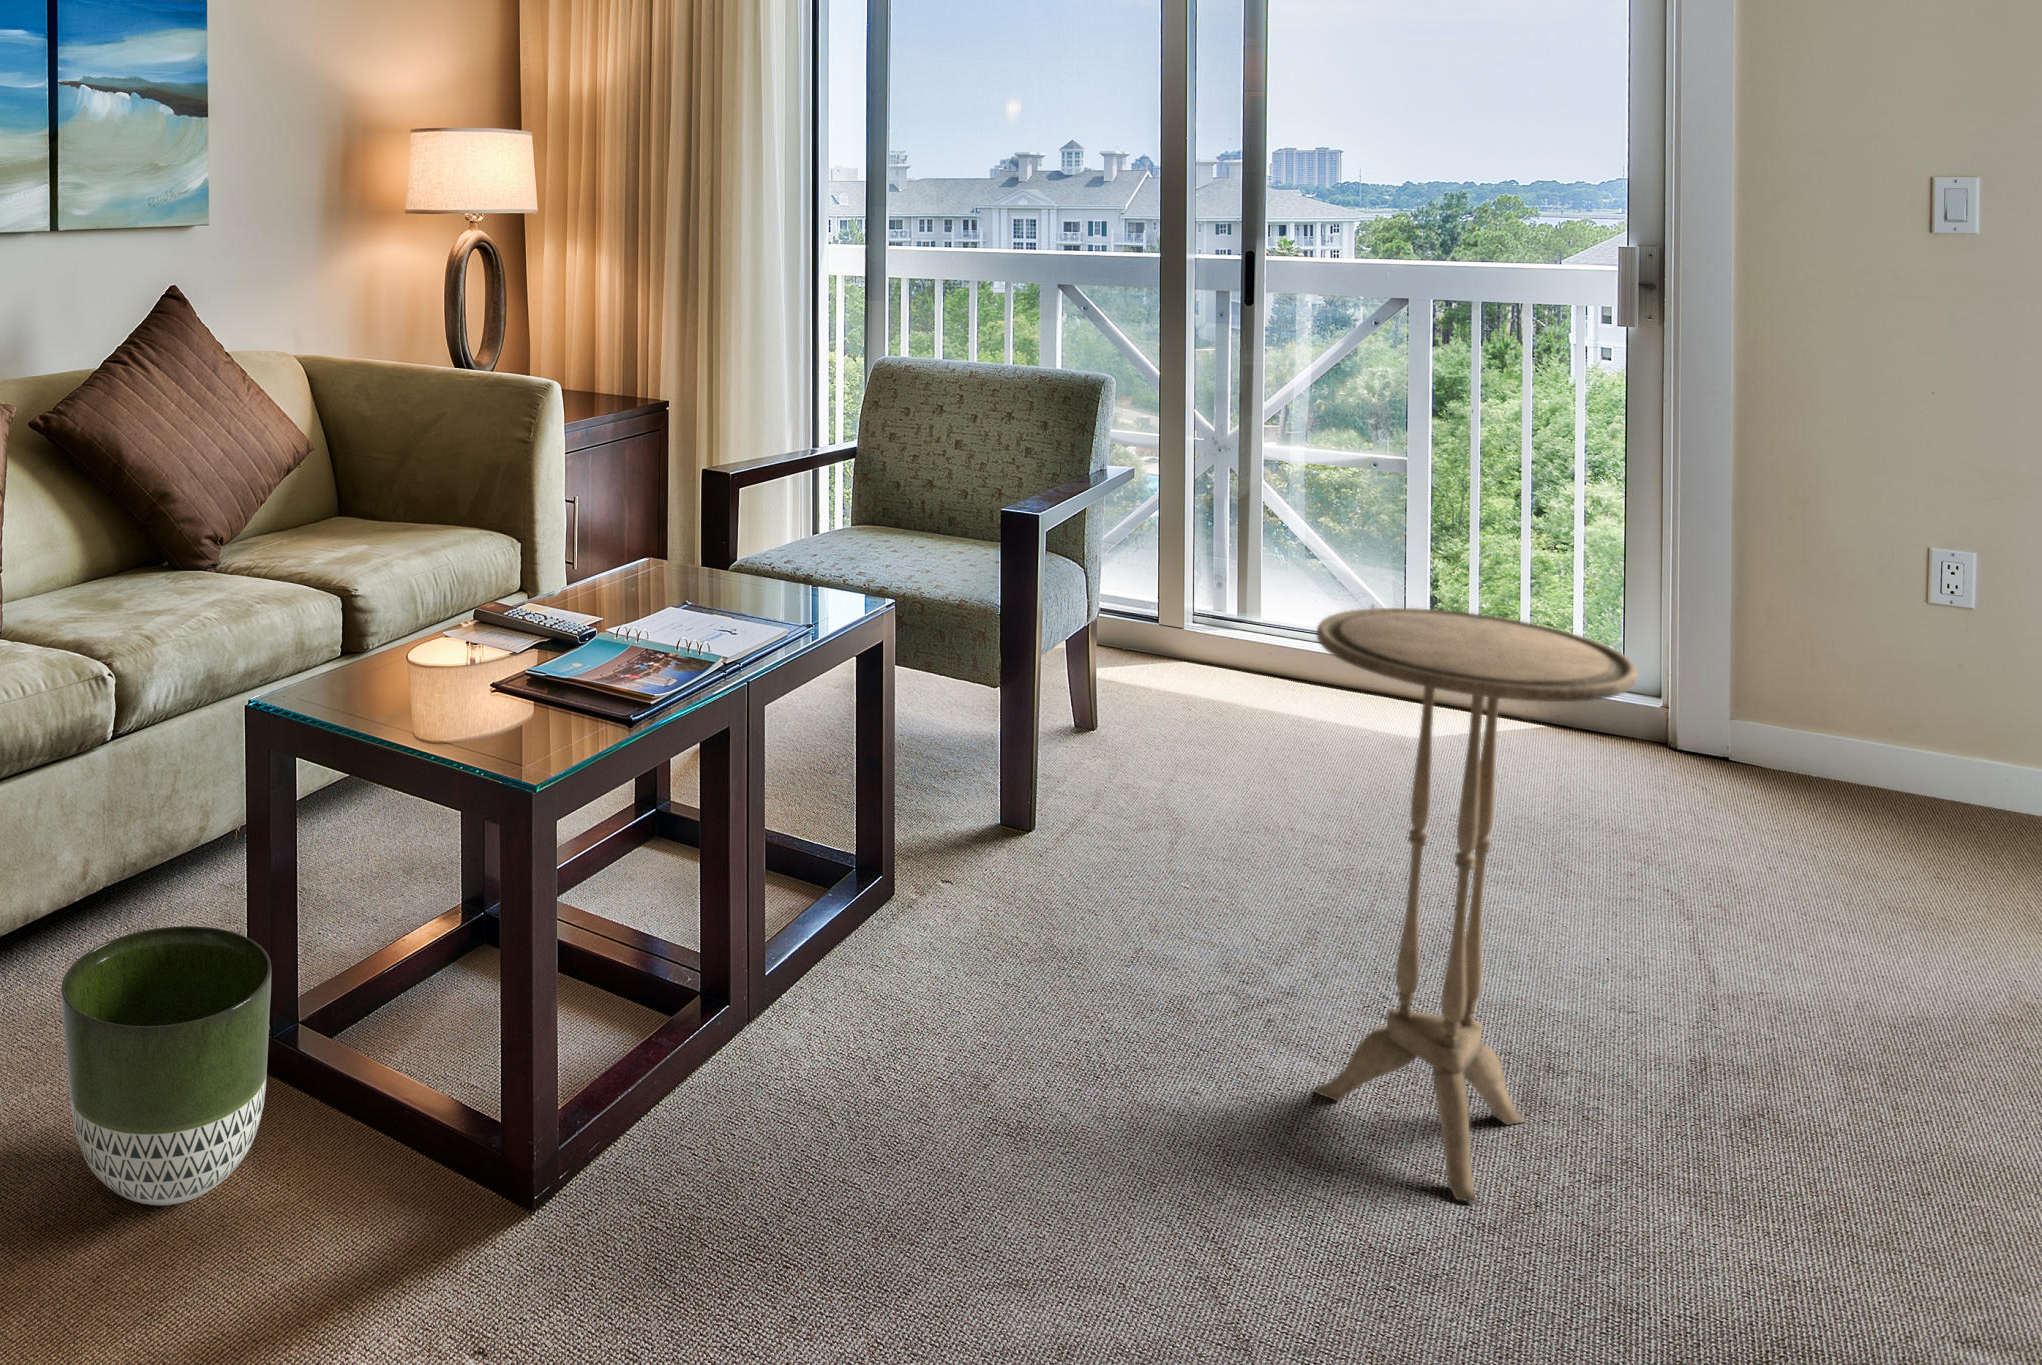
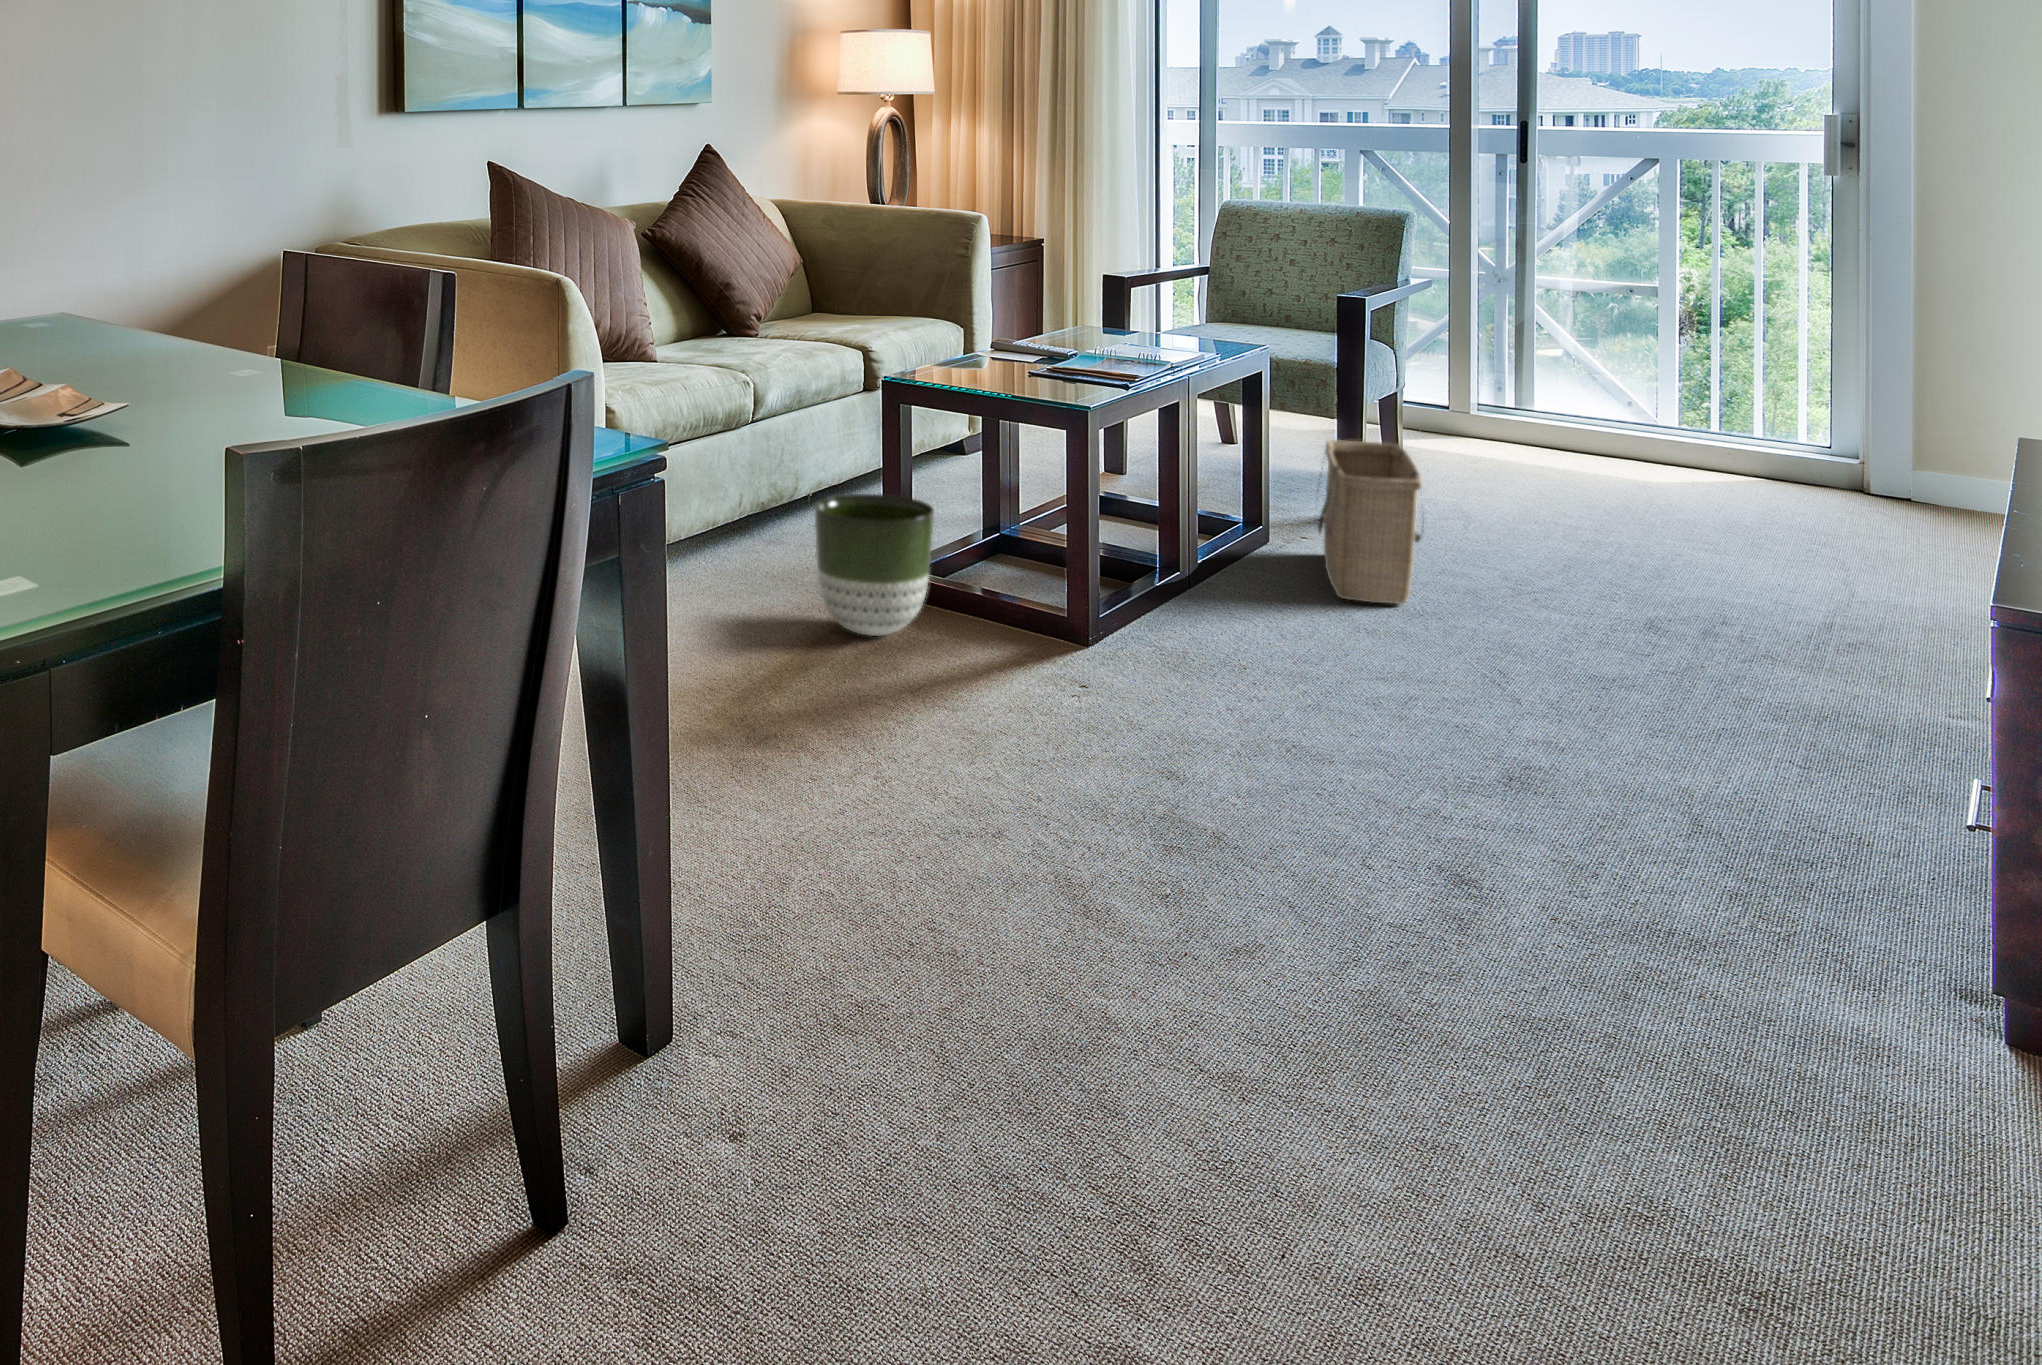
side table: present [1314,608,1638,1202] -> none [1570,309,1783,650]
basket: none [943,762,1096,1071] -> present [1317,440,1424,604]

